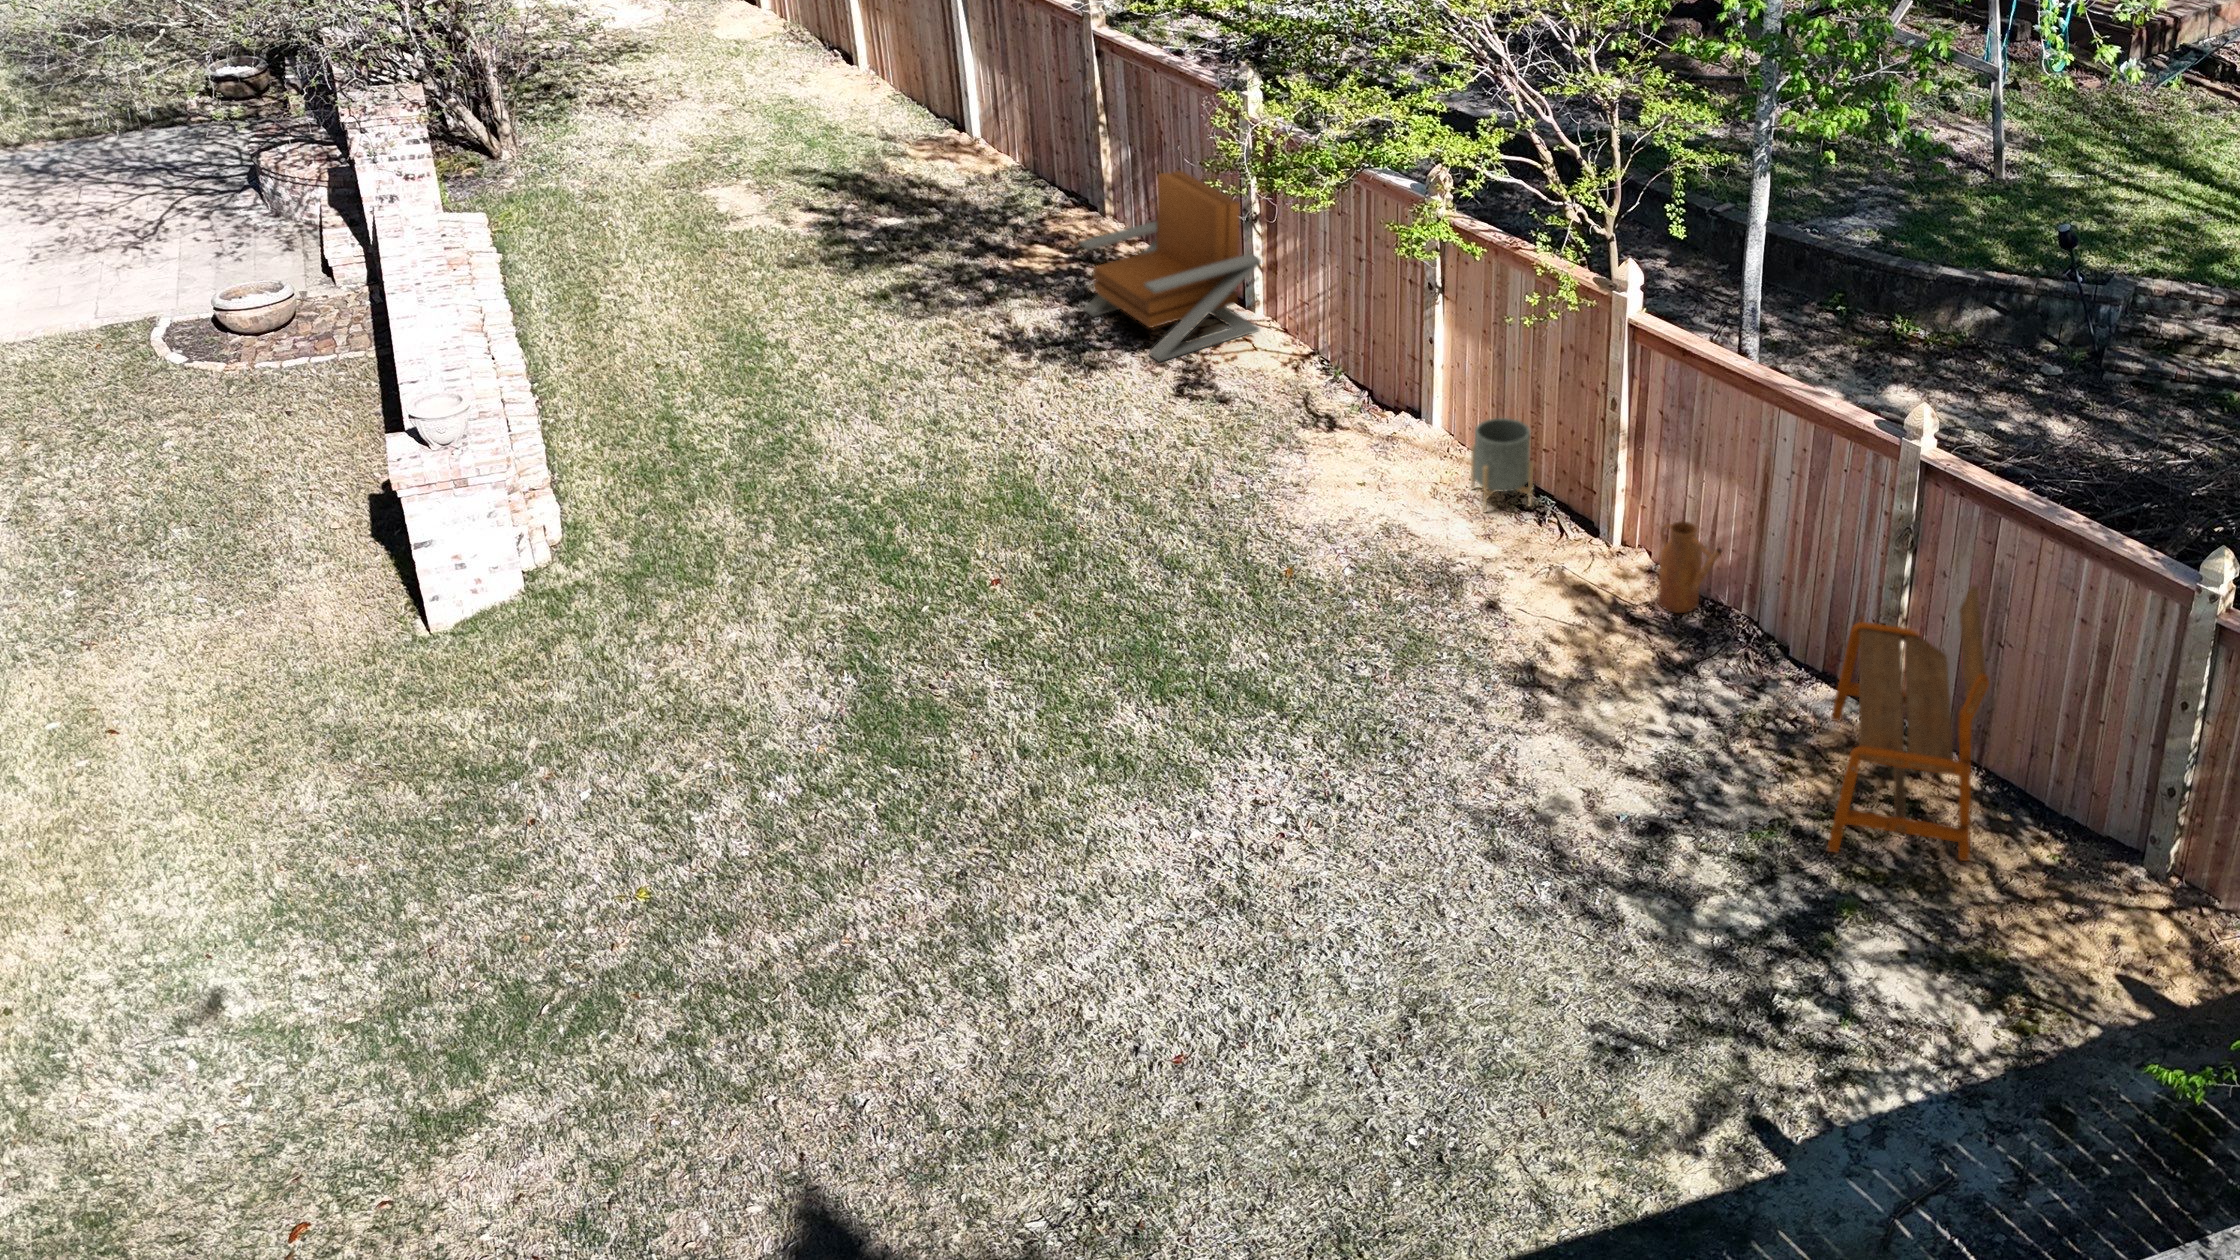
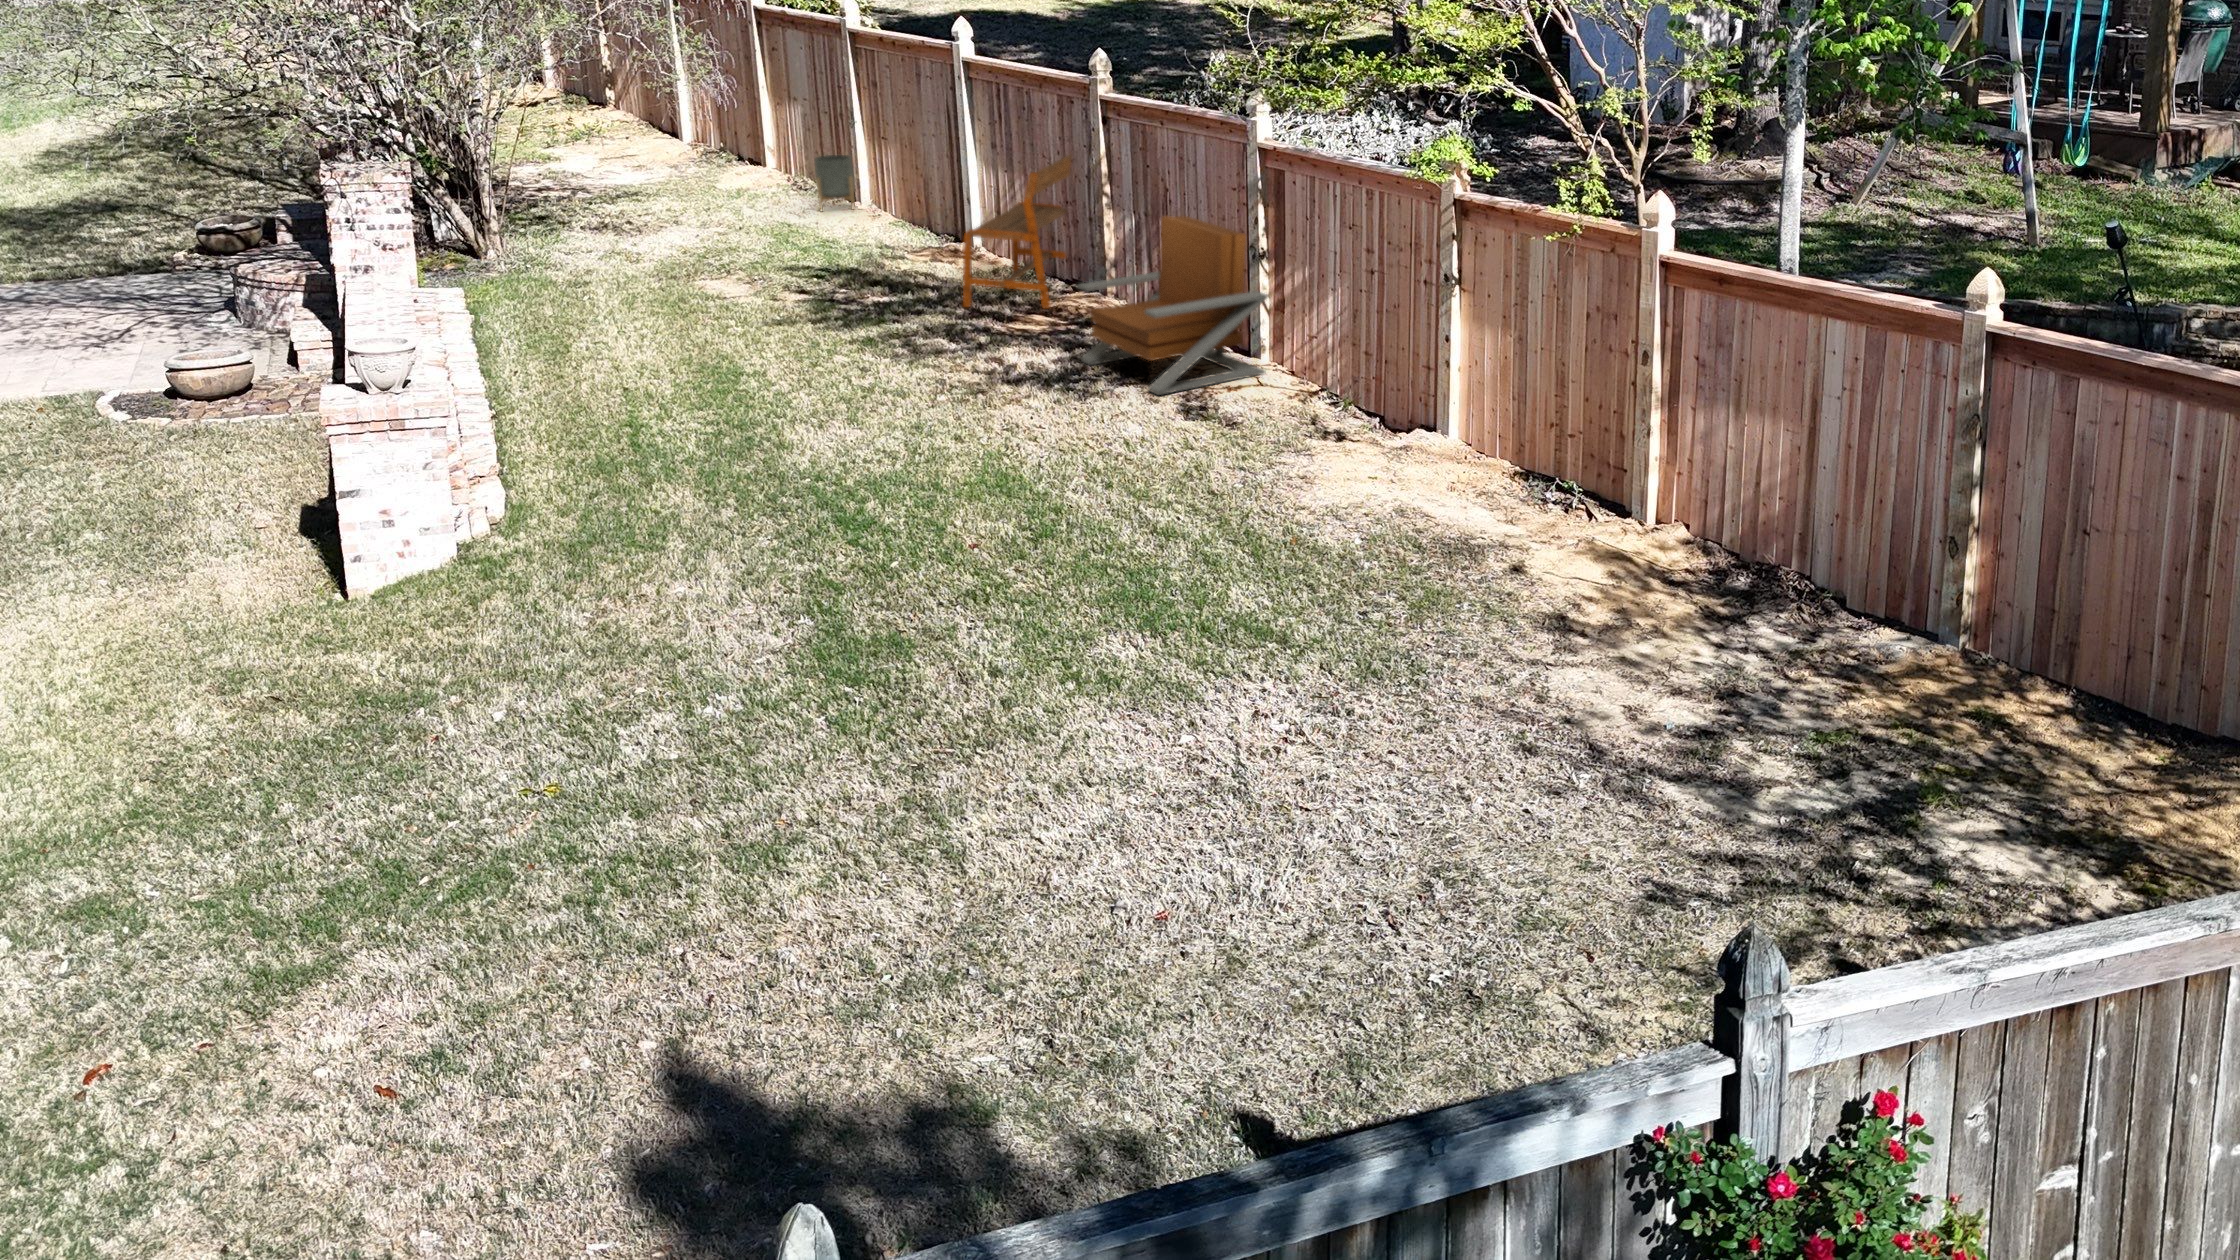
planter: present [1471,418,1533,513] -> present [814,155,855,210]
watering can: present [1658,521,1722,613] -> none [1697,470,1768,572]
bench: present [1828,585,1989,861] -> present [963,155,1072,308]

